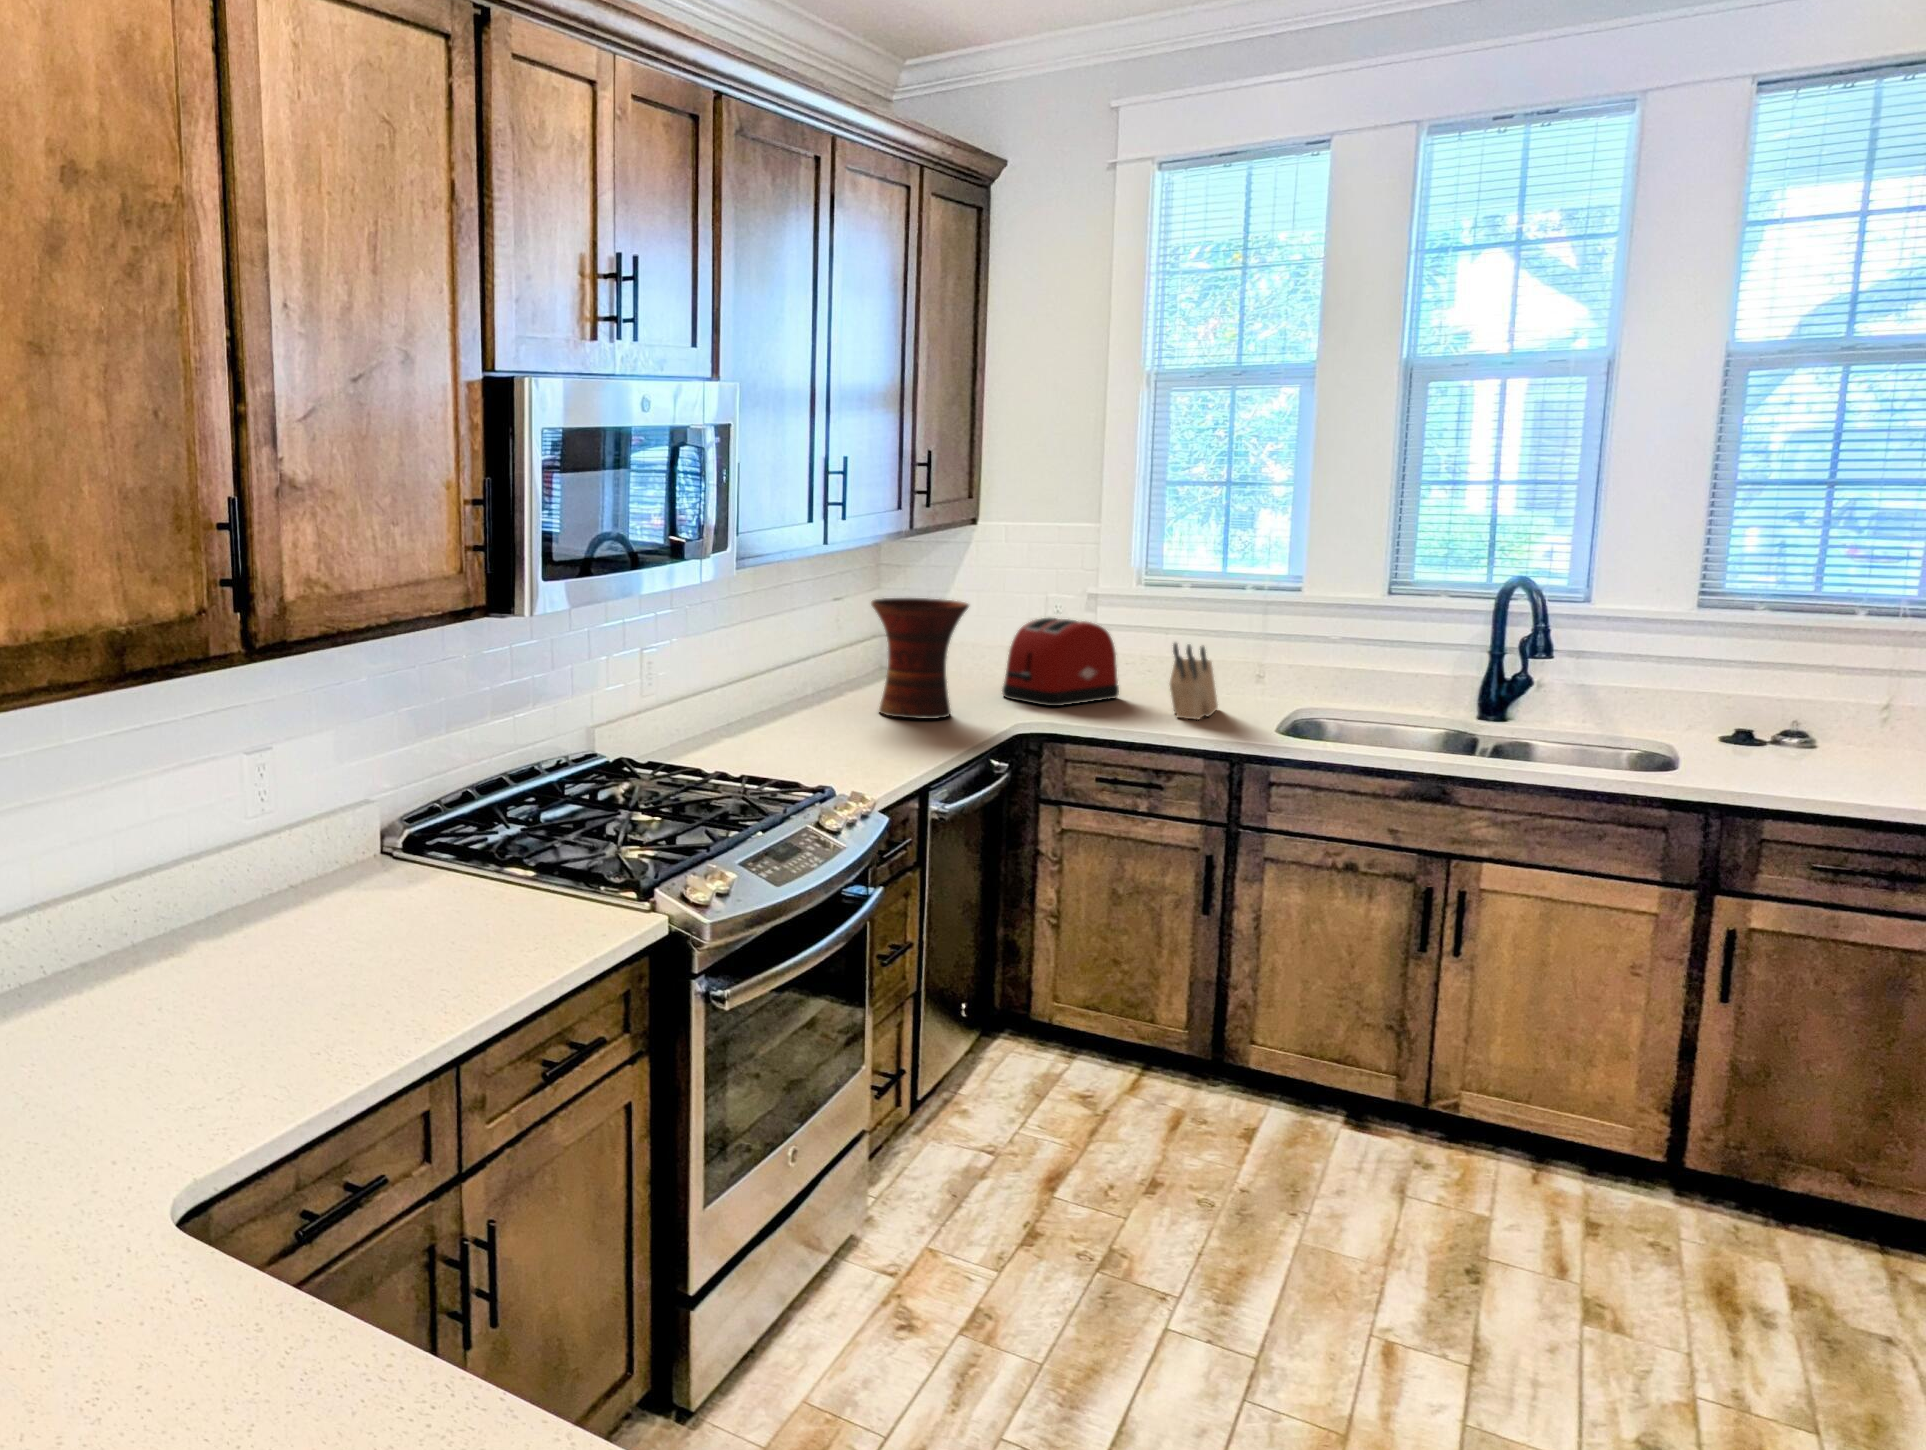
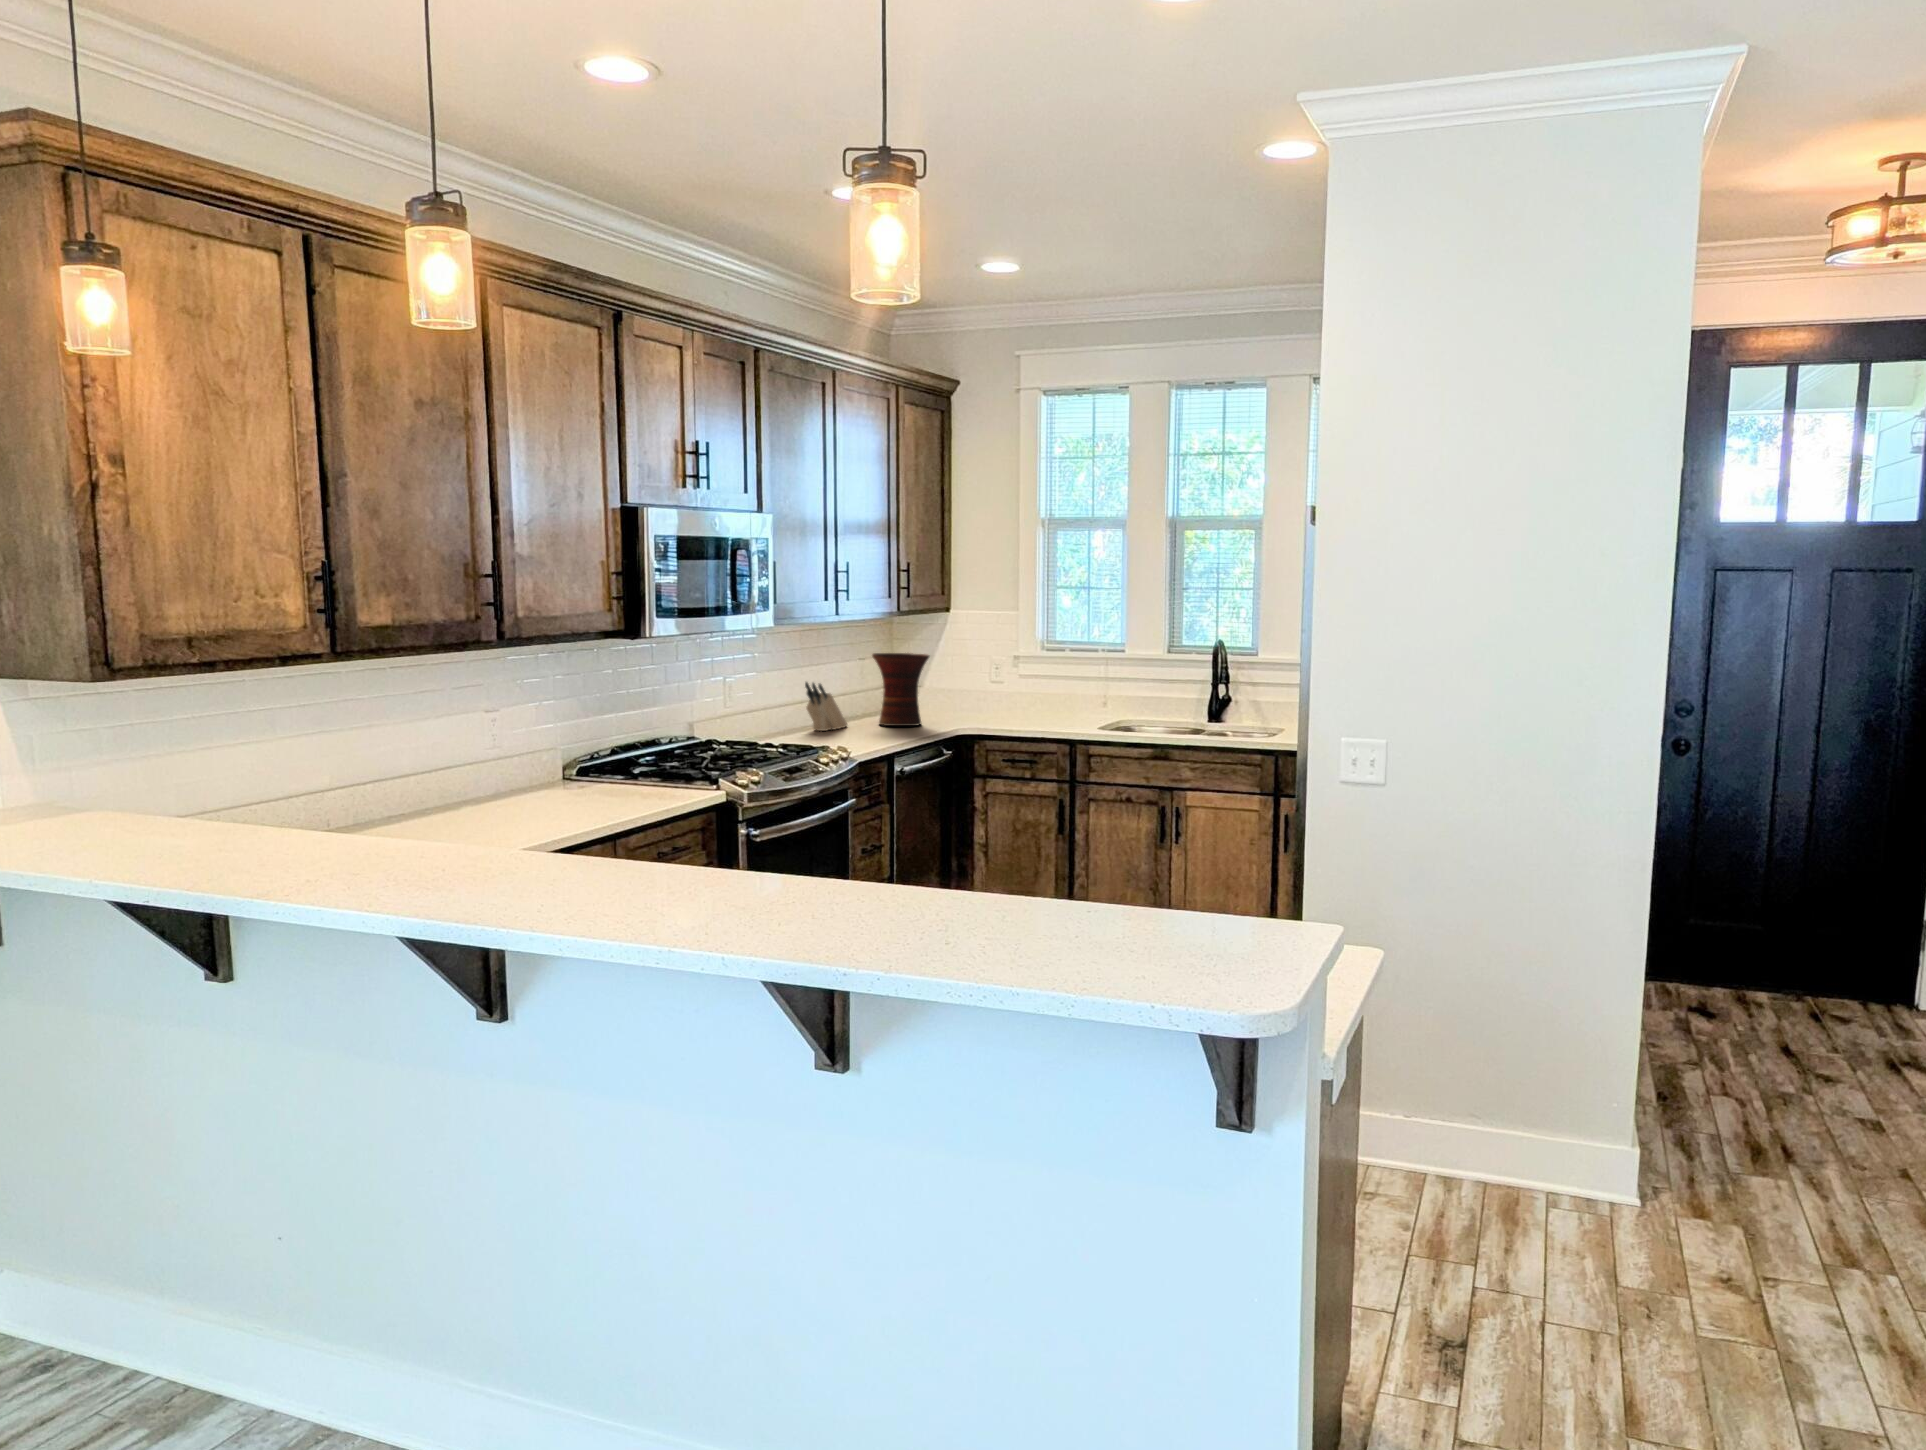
toaster: present [1002,618,1119,706] -> none [959,668,1027,721]
knife block: present [1170,643,1218,719] -> present [805,682,847,731]

